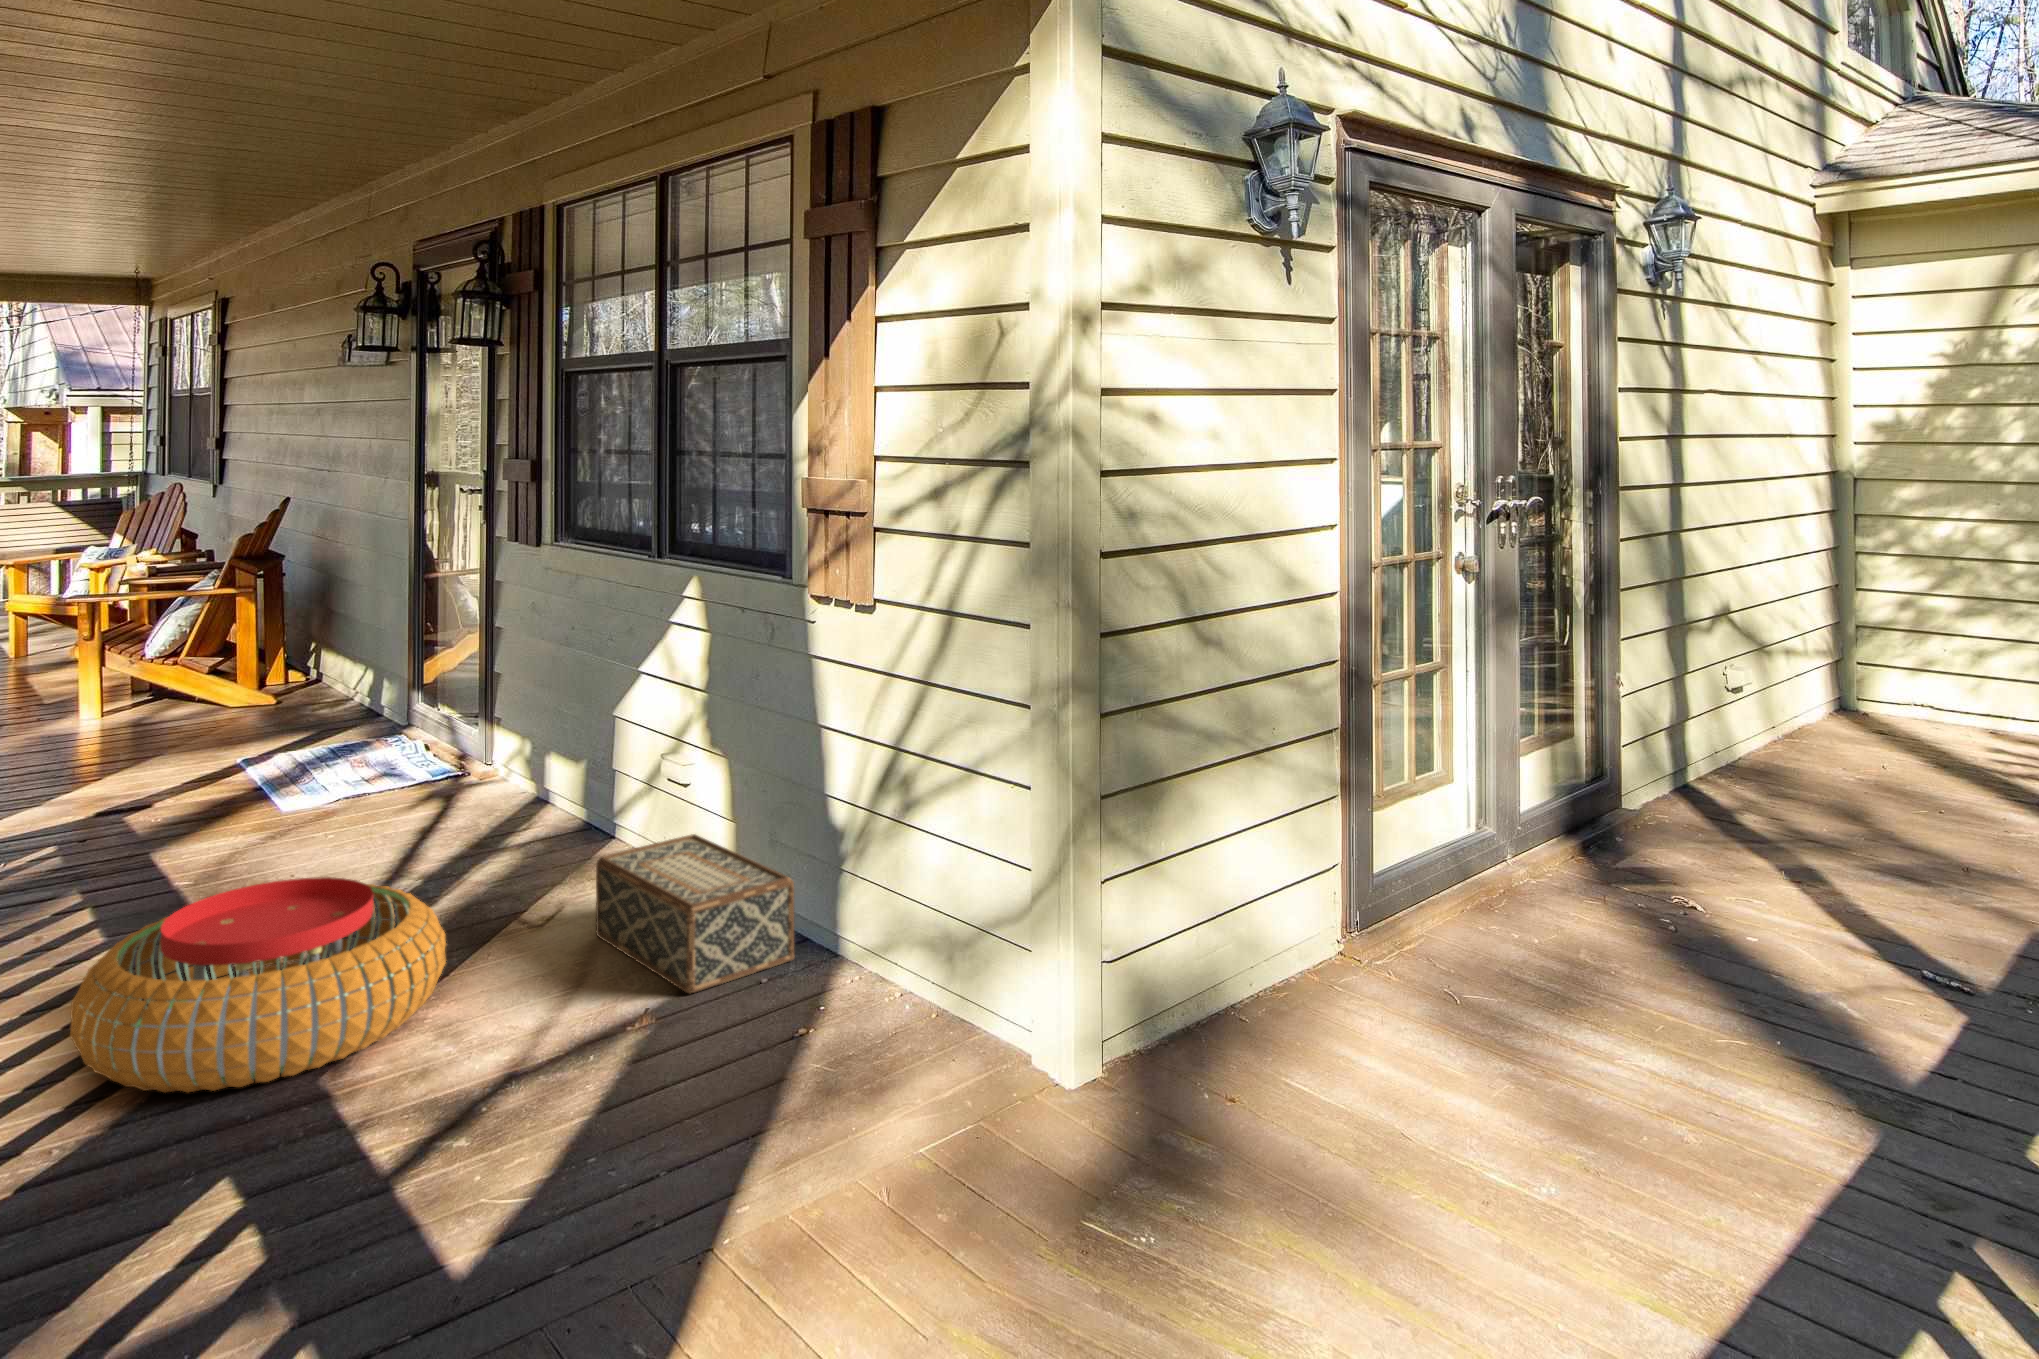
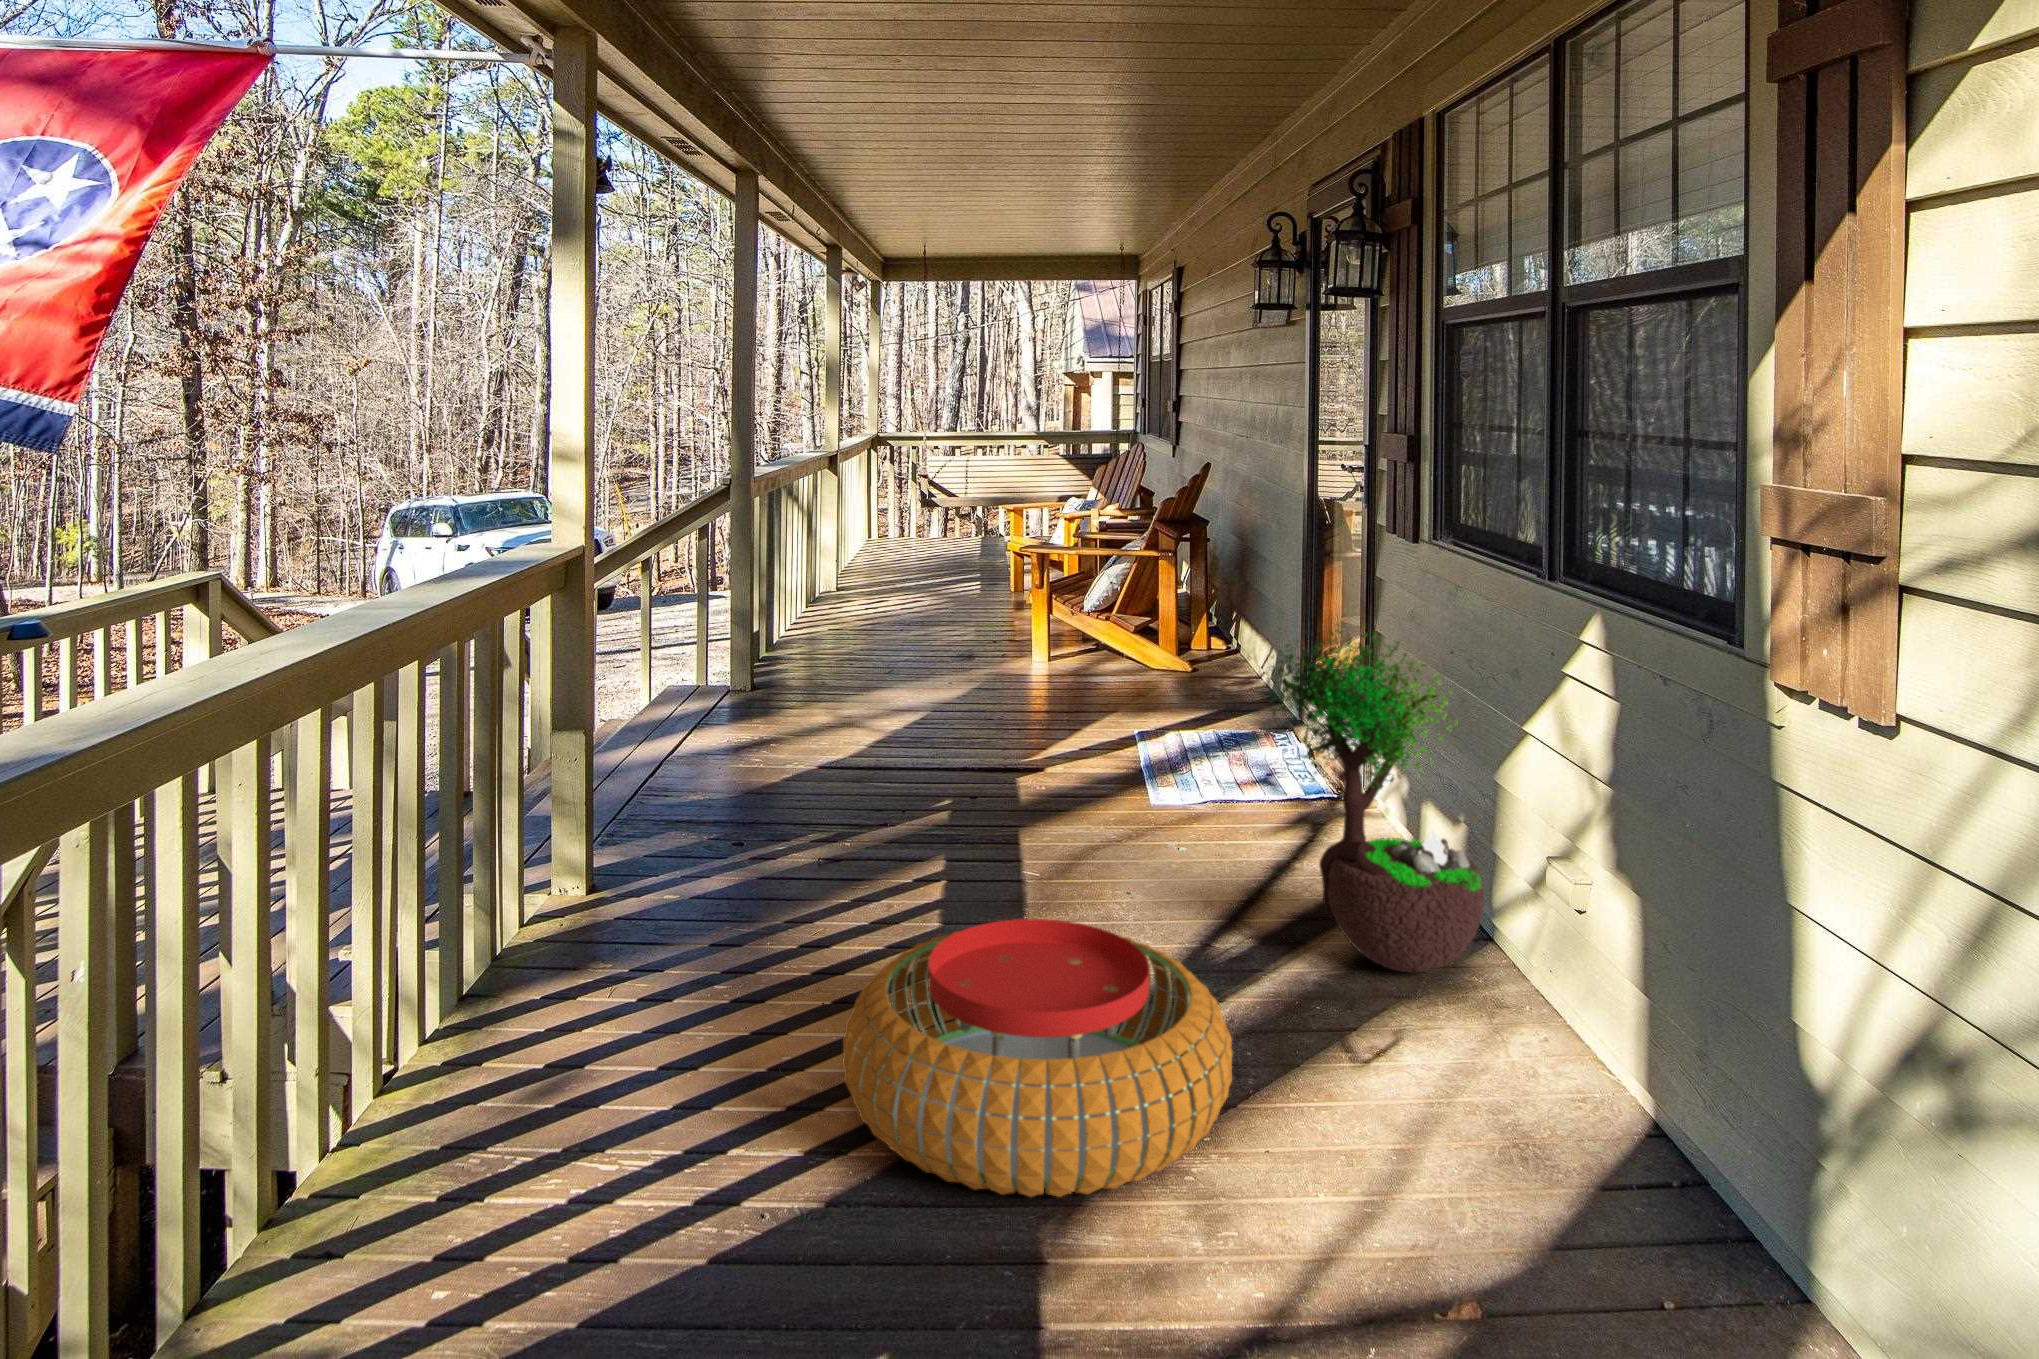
potted tree: none [427,595,612,871] -> present [1267,607,1484,972]
woven basket: present [596,834,794,993] -> none [1438,997,1740,1282]

